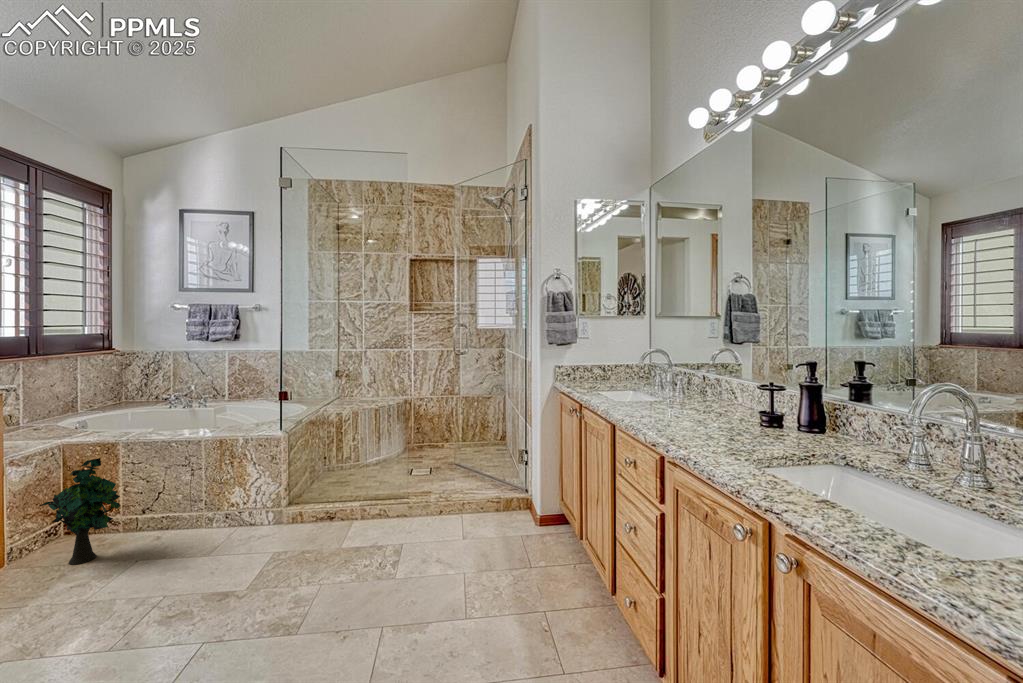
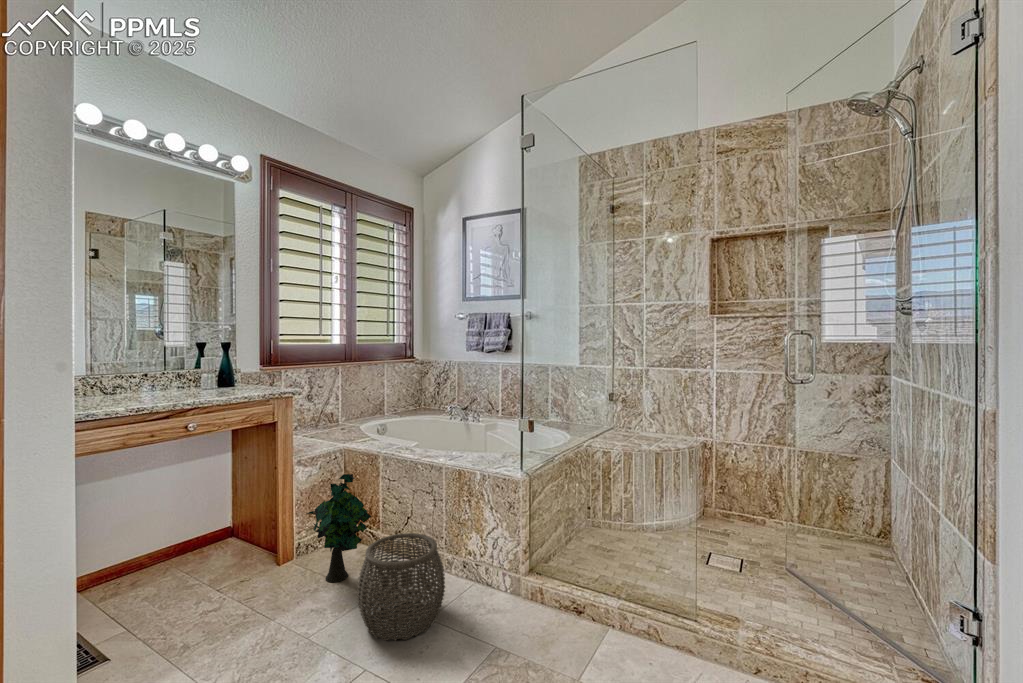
woven basket: none [137,492,225,576] -> present [357,533,445,641]

